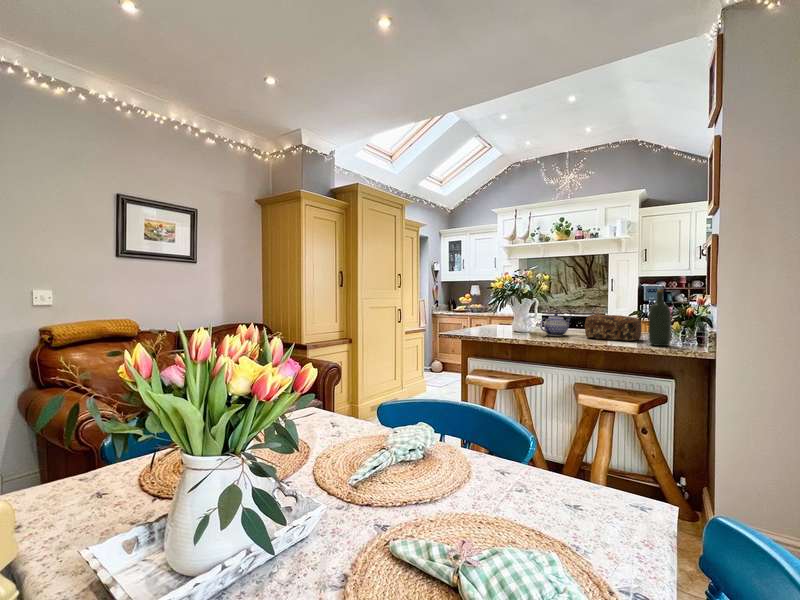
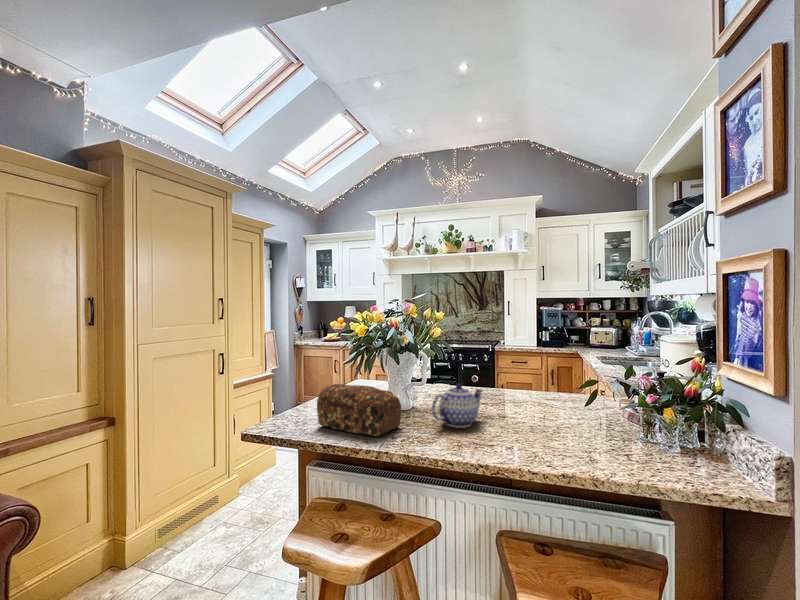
wine bottle: present [648,289,672,346] -> none [638,354,684,473]
bread loaf: present [585,314,641,341] -> present [317,384,401,436]

